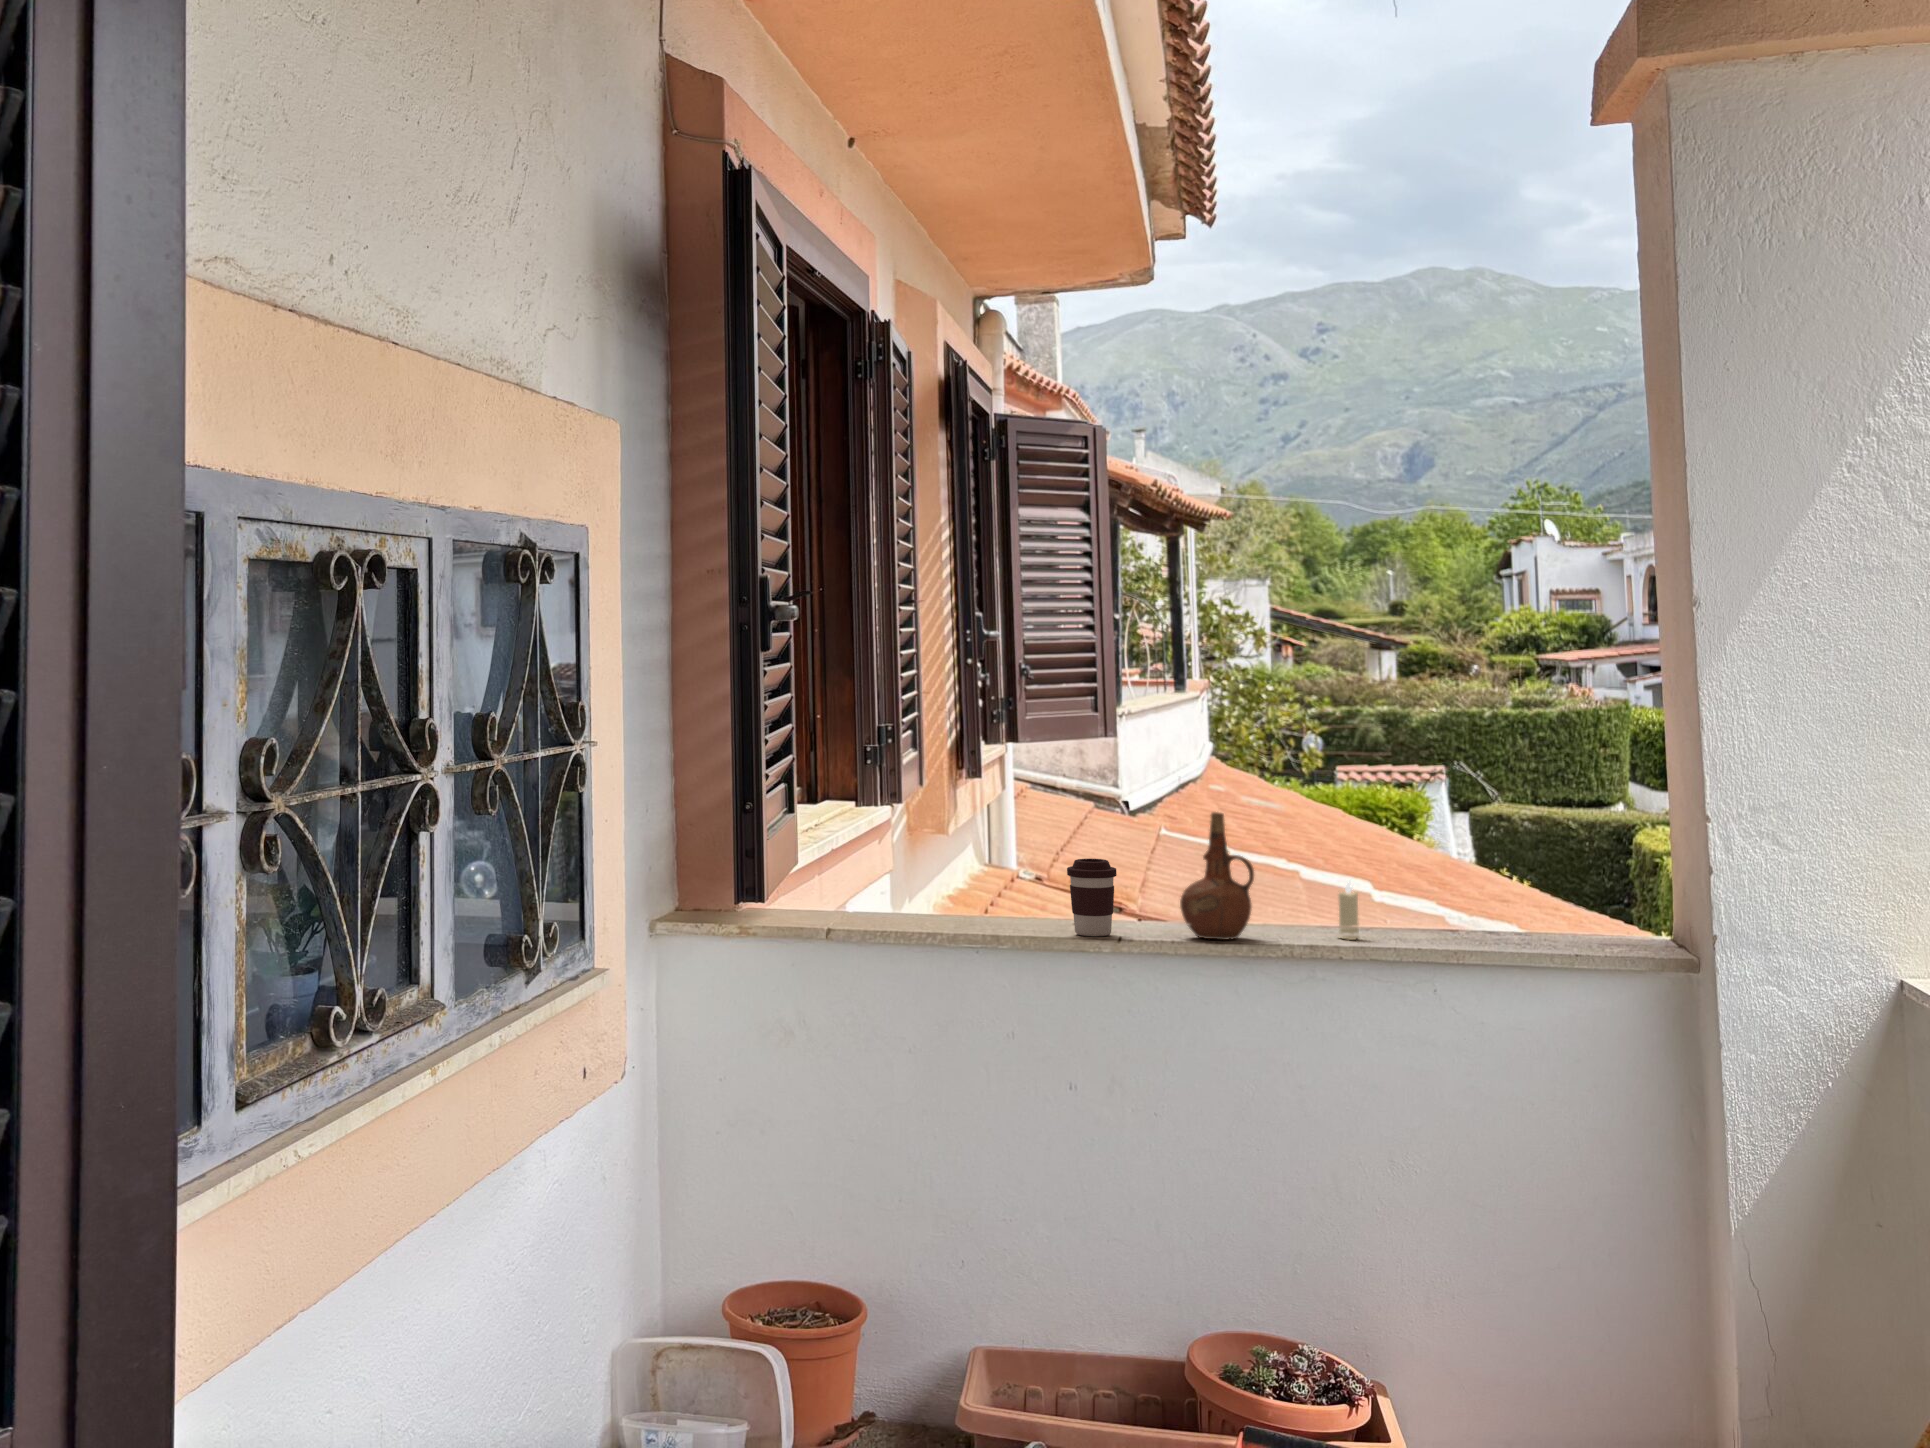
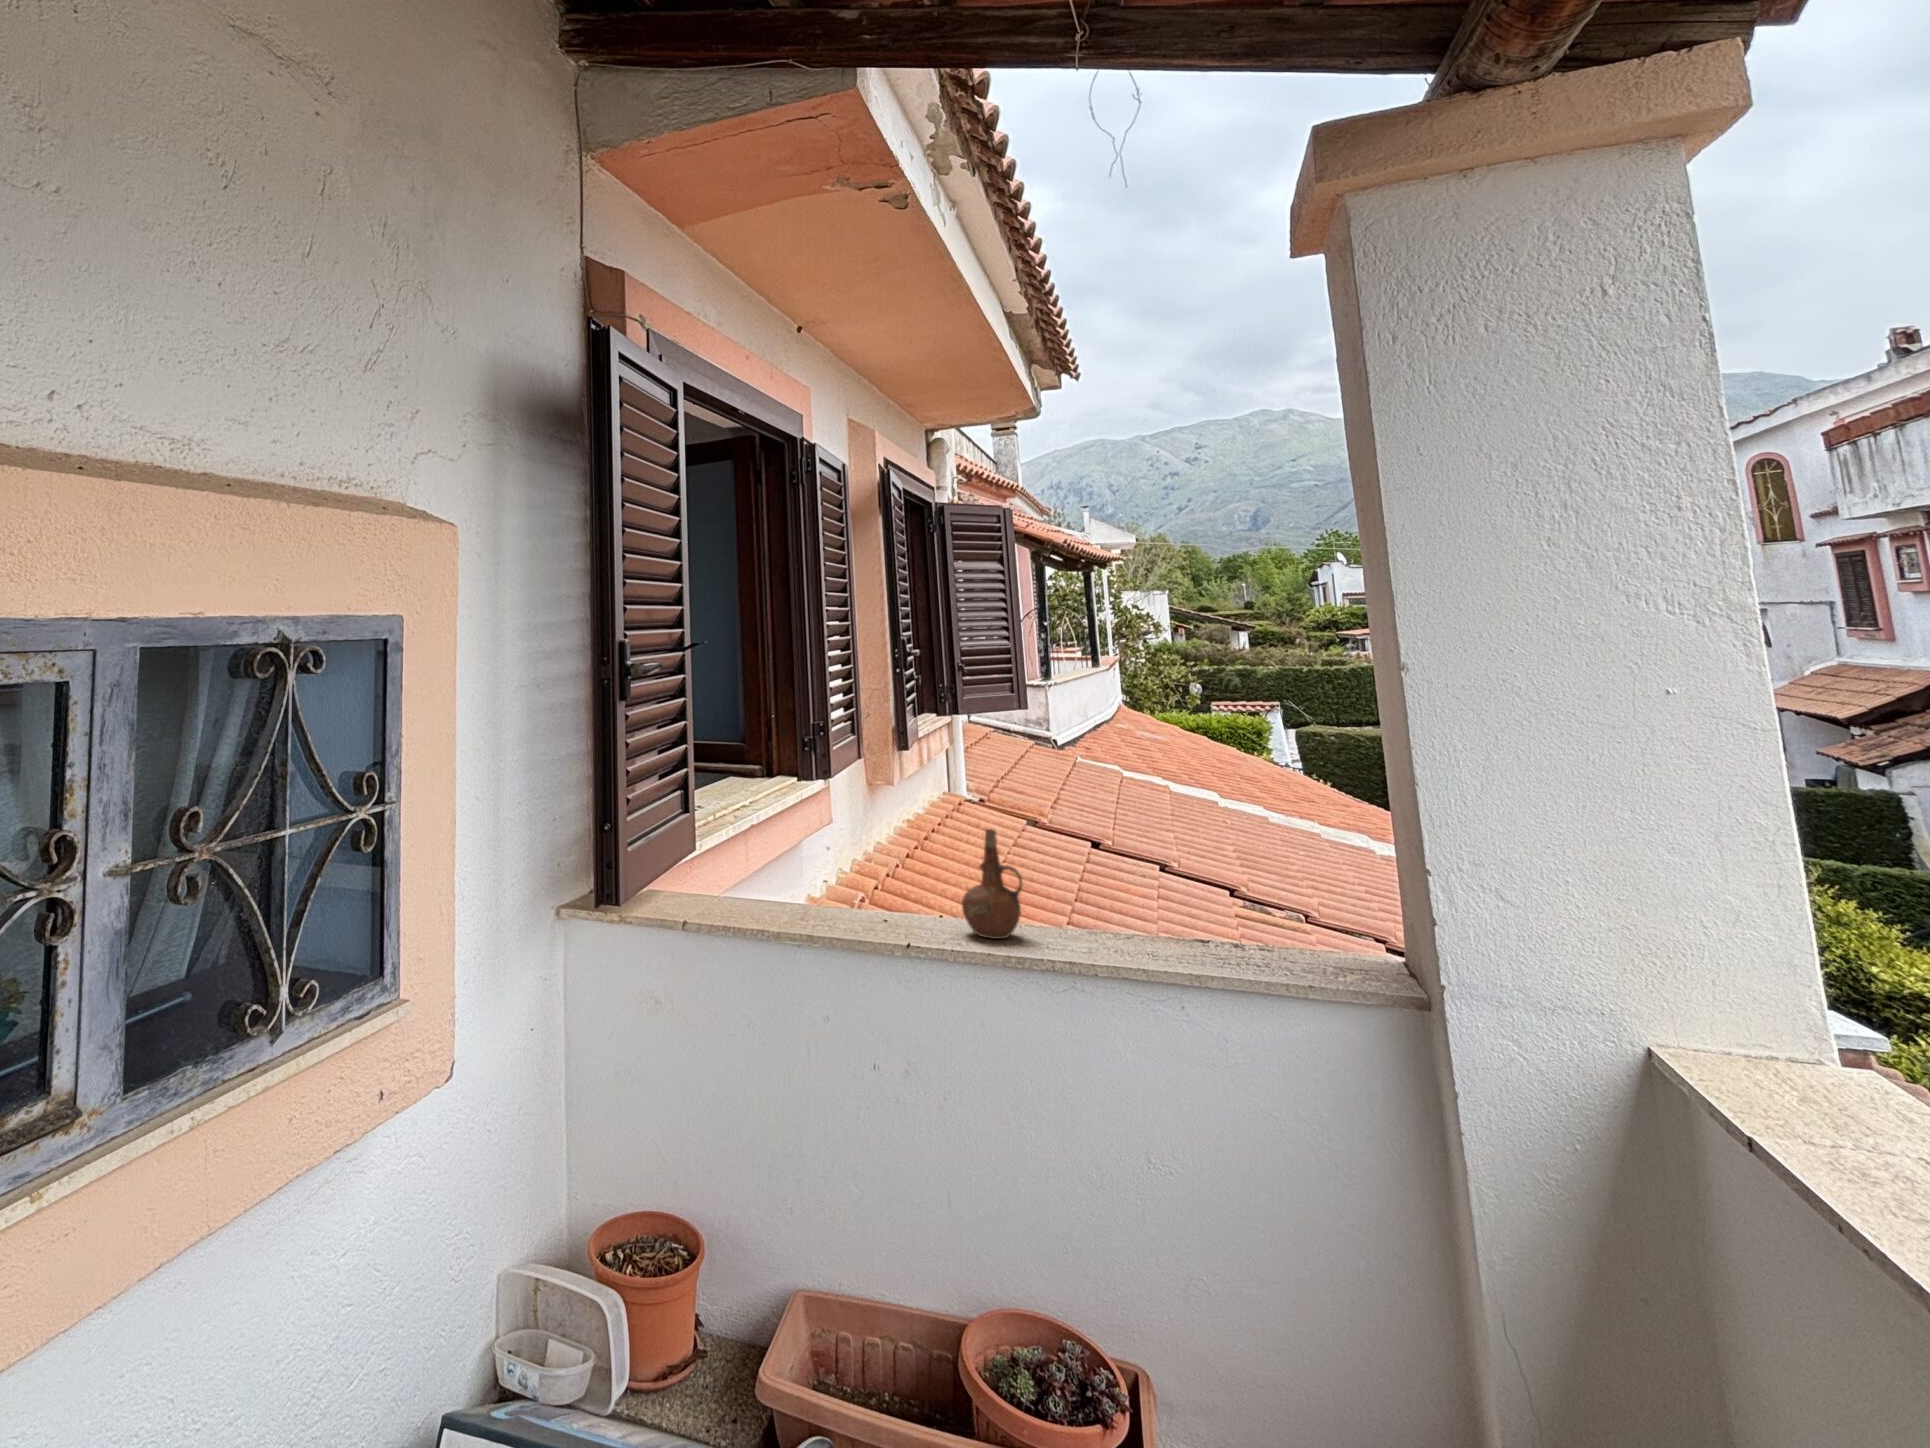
coffee cup: present [1067,859,1117,936] -> none [872,861,912,928]
candle: present [1338,882,1359,940] -> none [1096,889,1115,943]

